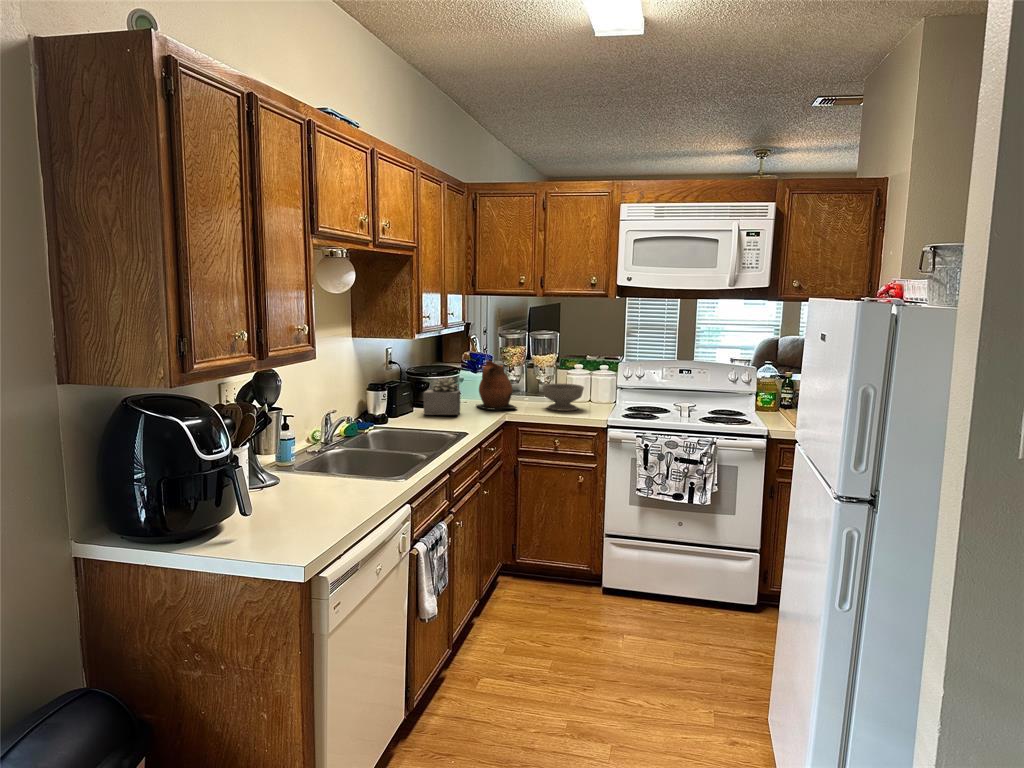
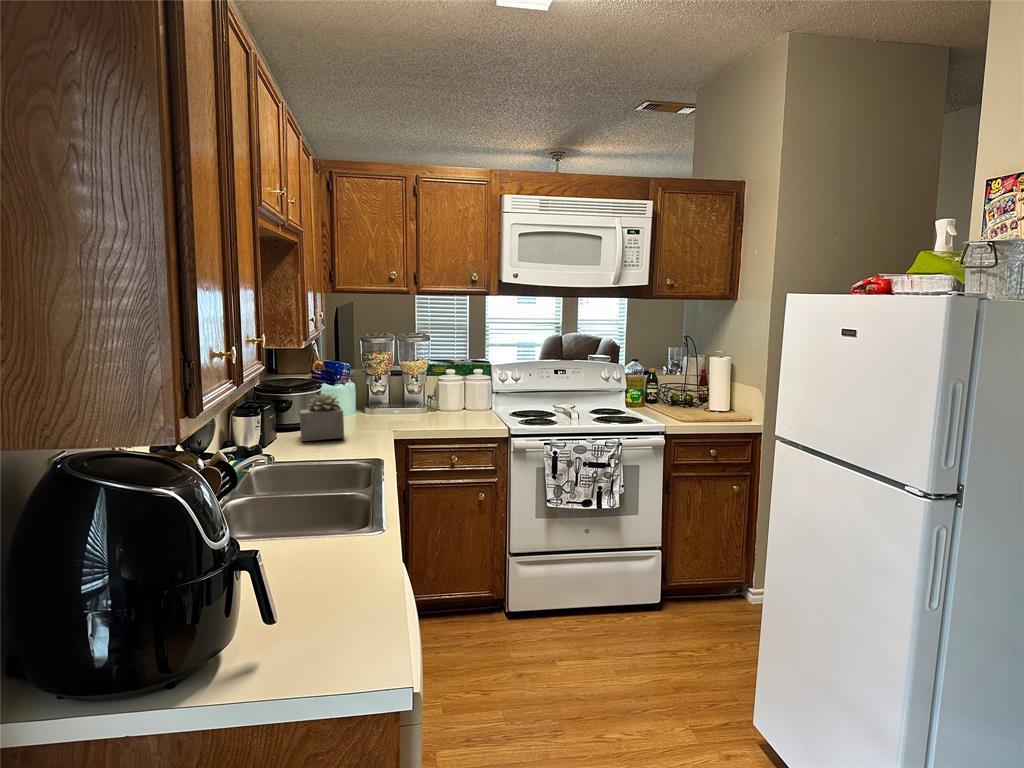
ceramic pitcher: present [477,361,517,409] -> none [349,371,403,428]
bowl: present [543,384,584,411] -> none [425,392,471,423]

